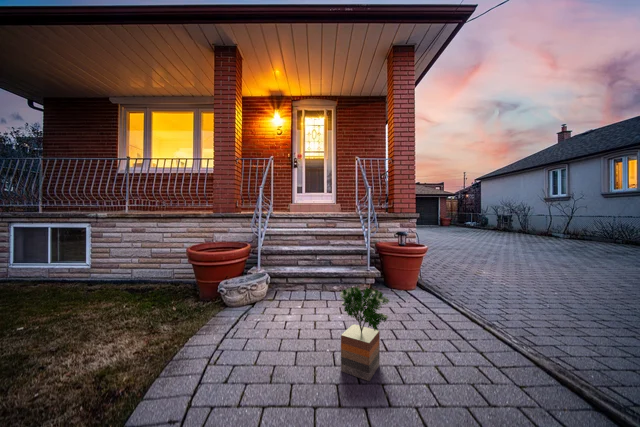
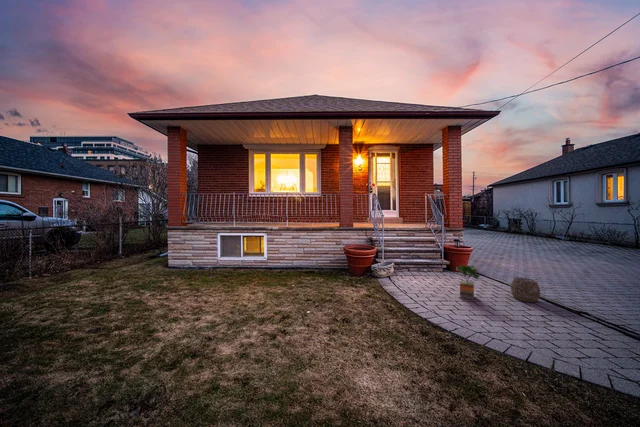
woven basket: none [469,318,544,394] -> present [511,278,540,302]

